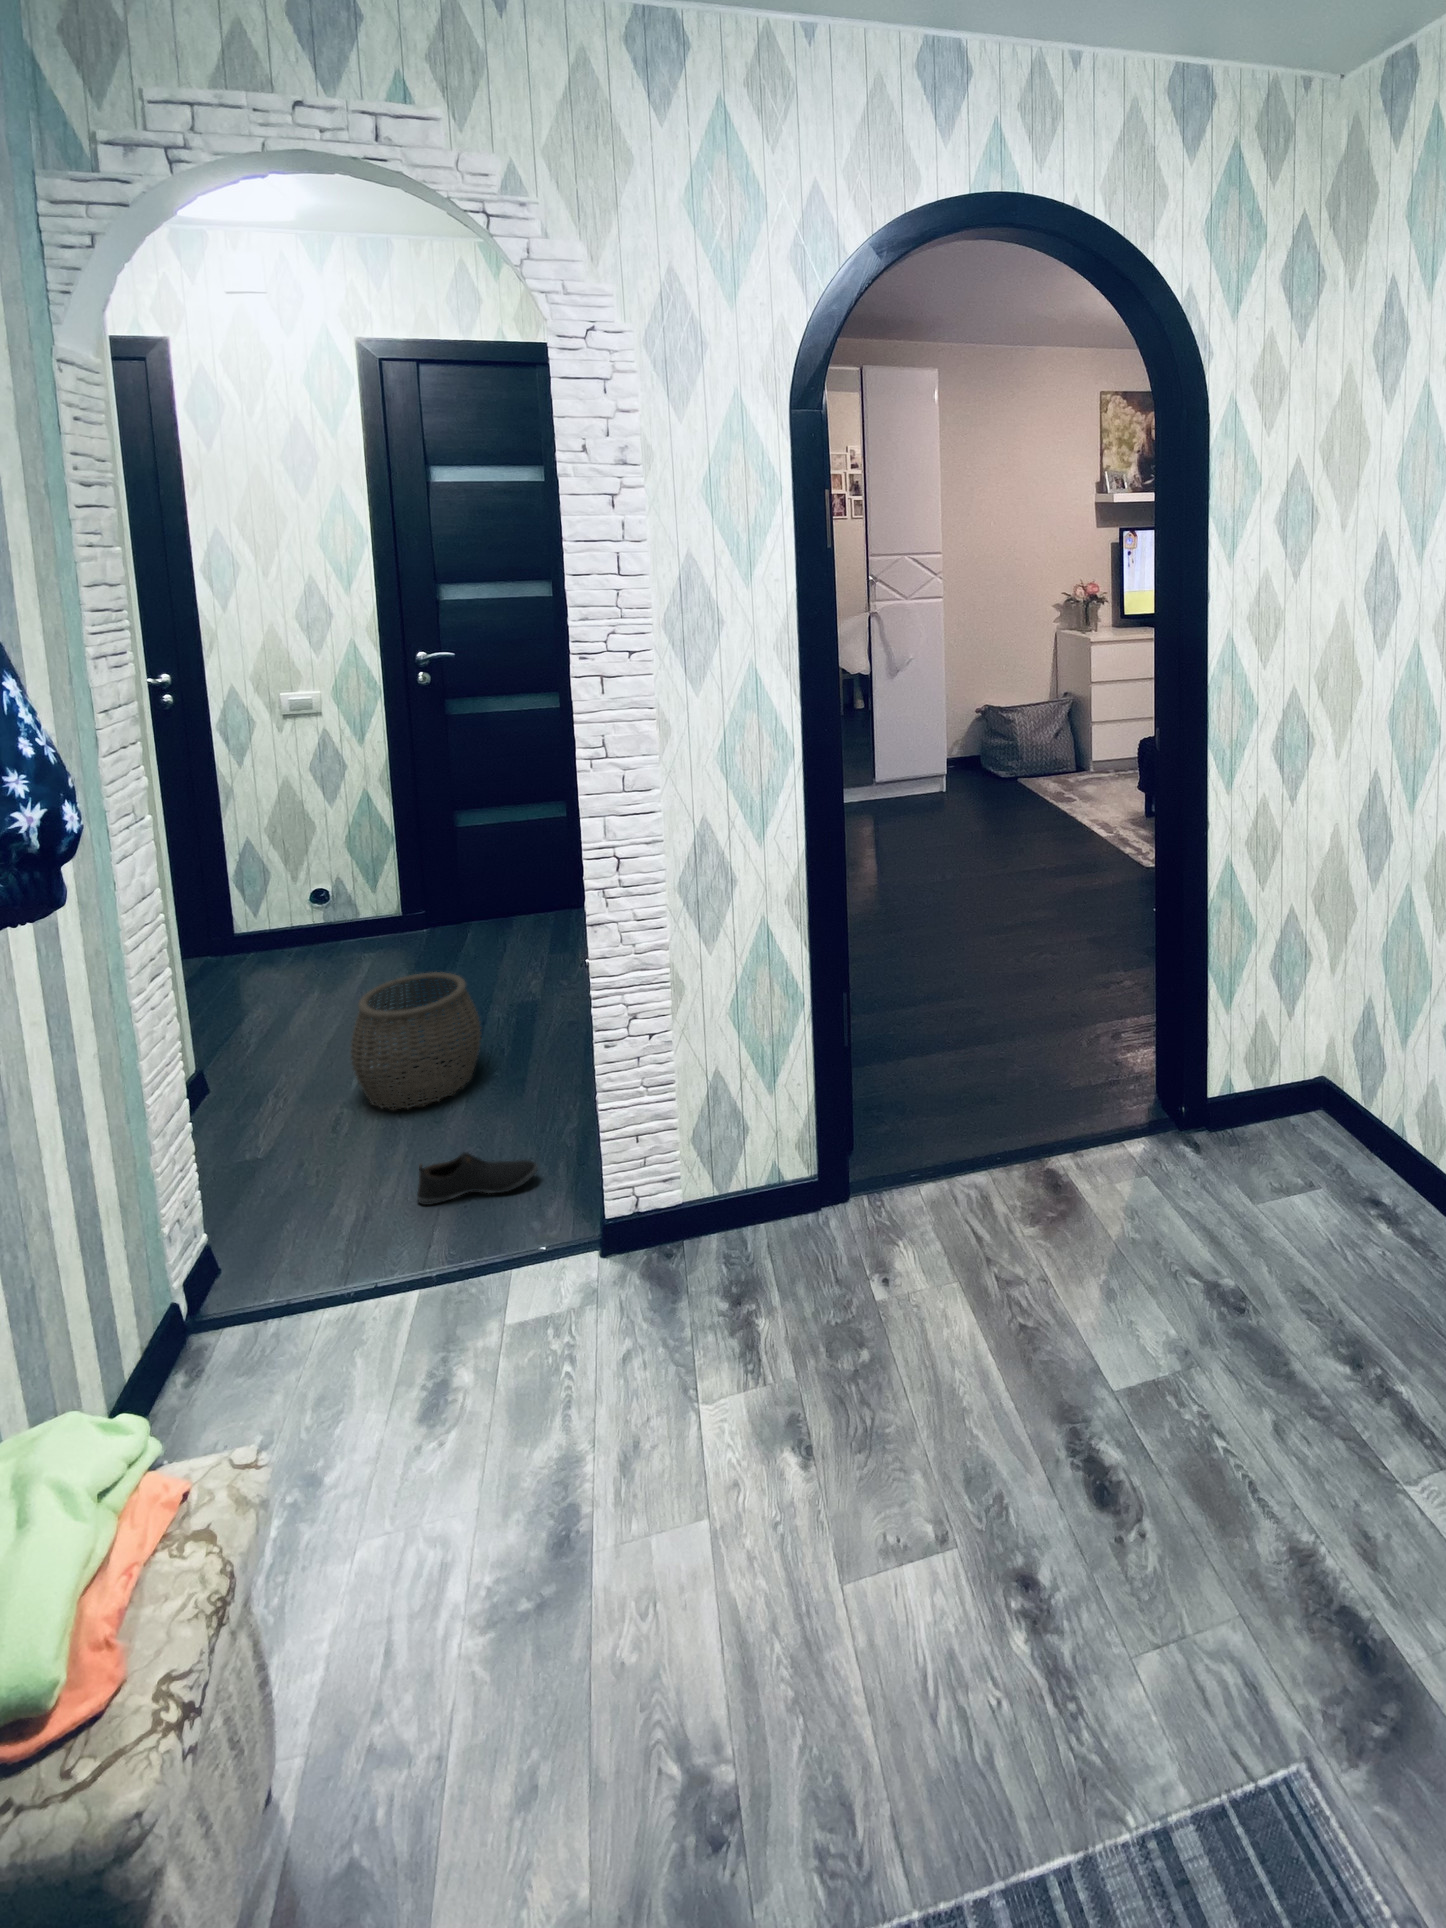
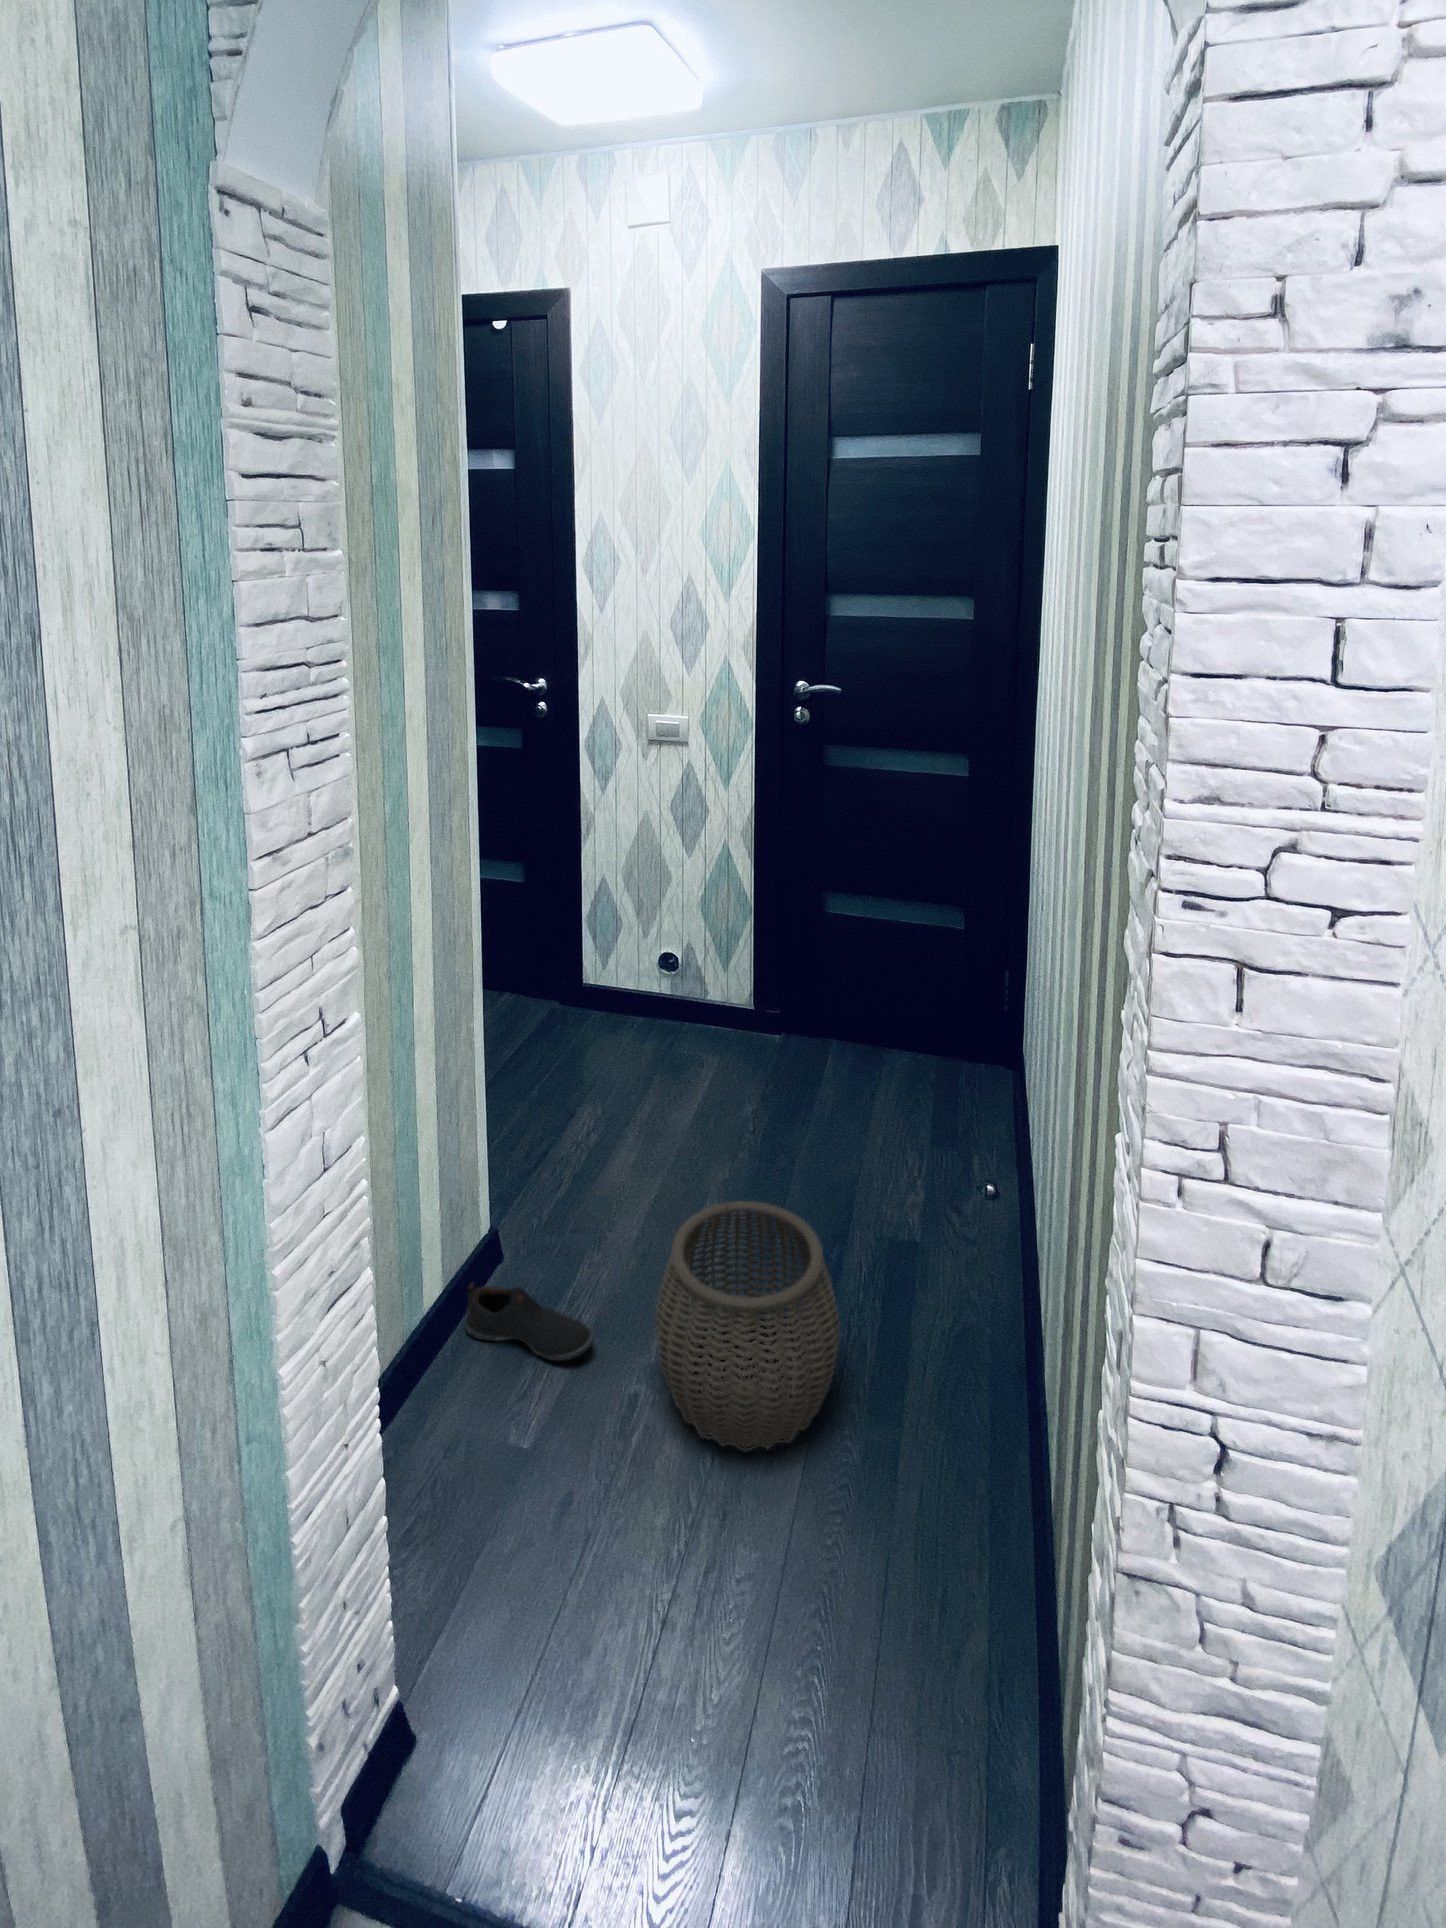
shoe: present [417,1152,538,1205] -> present [465,1283,594,1361]

